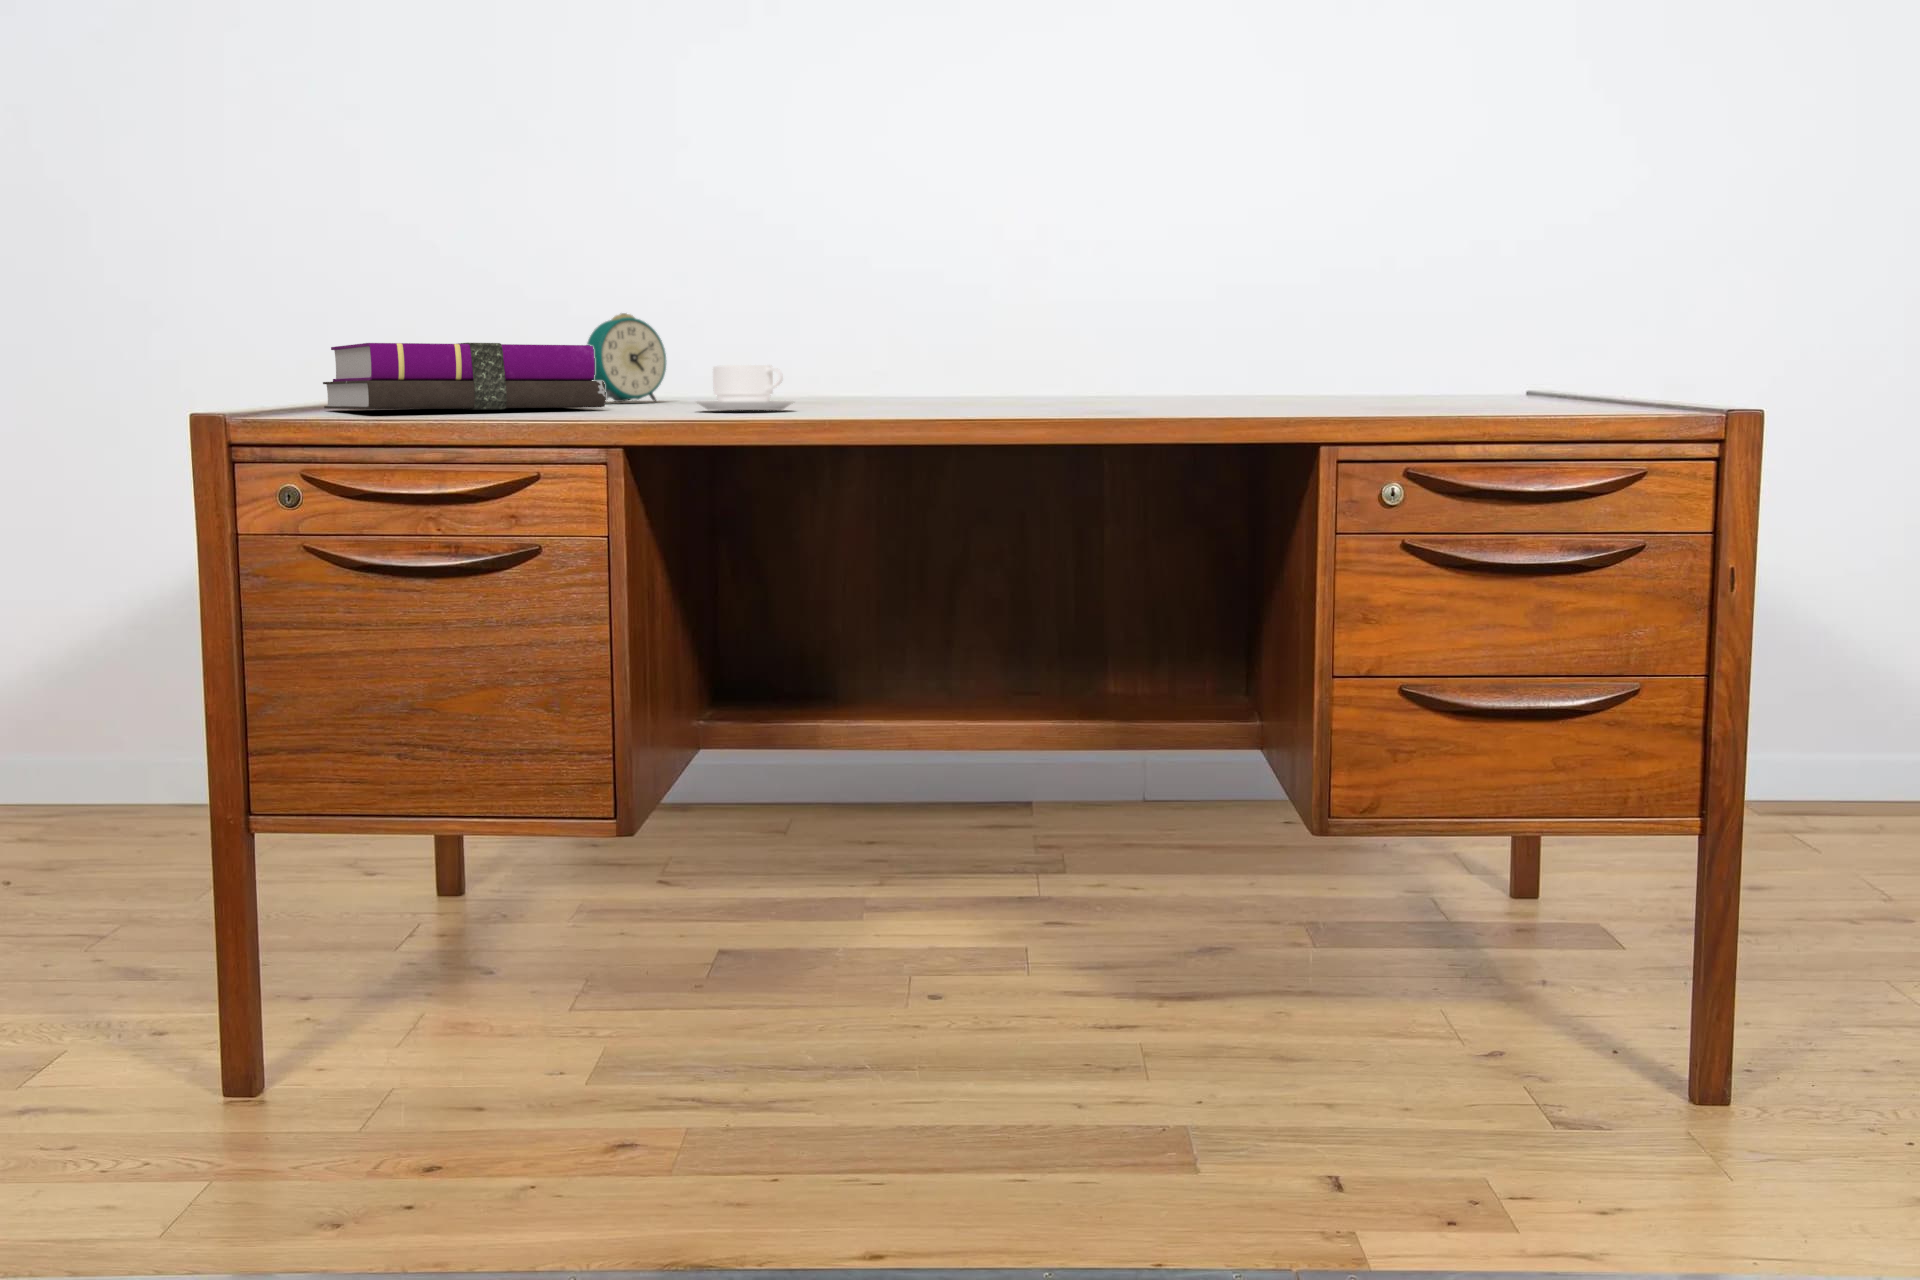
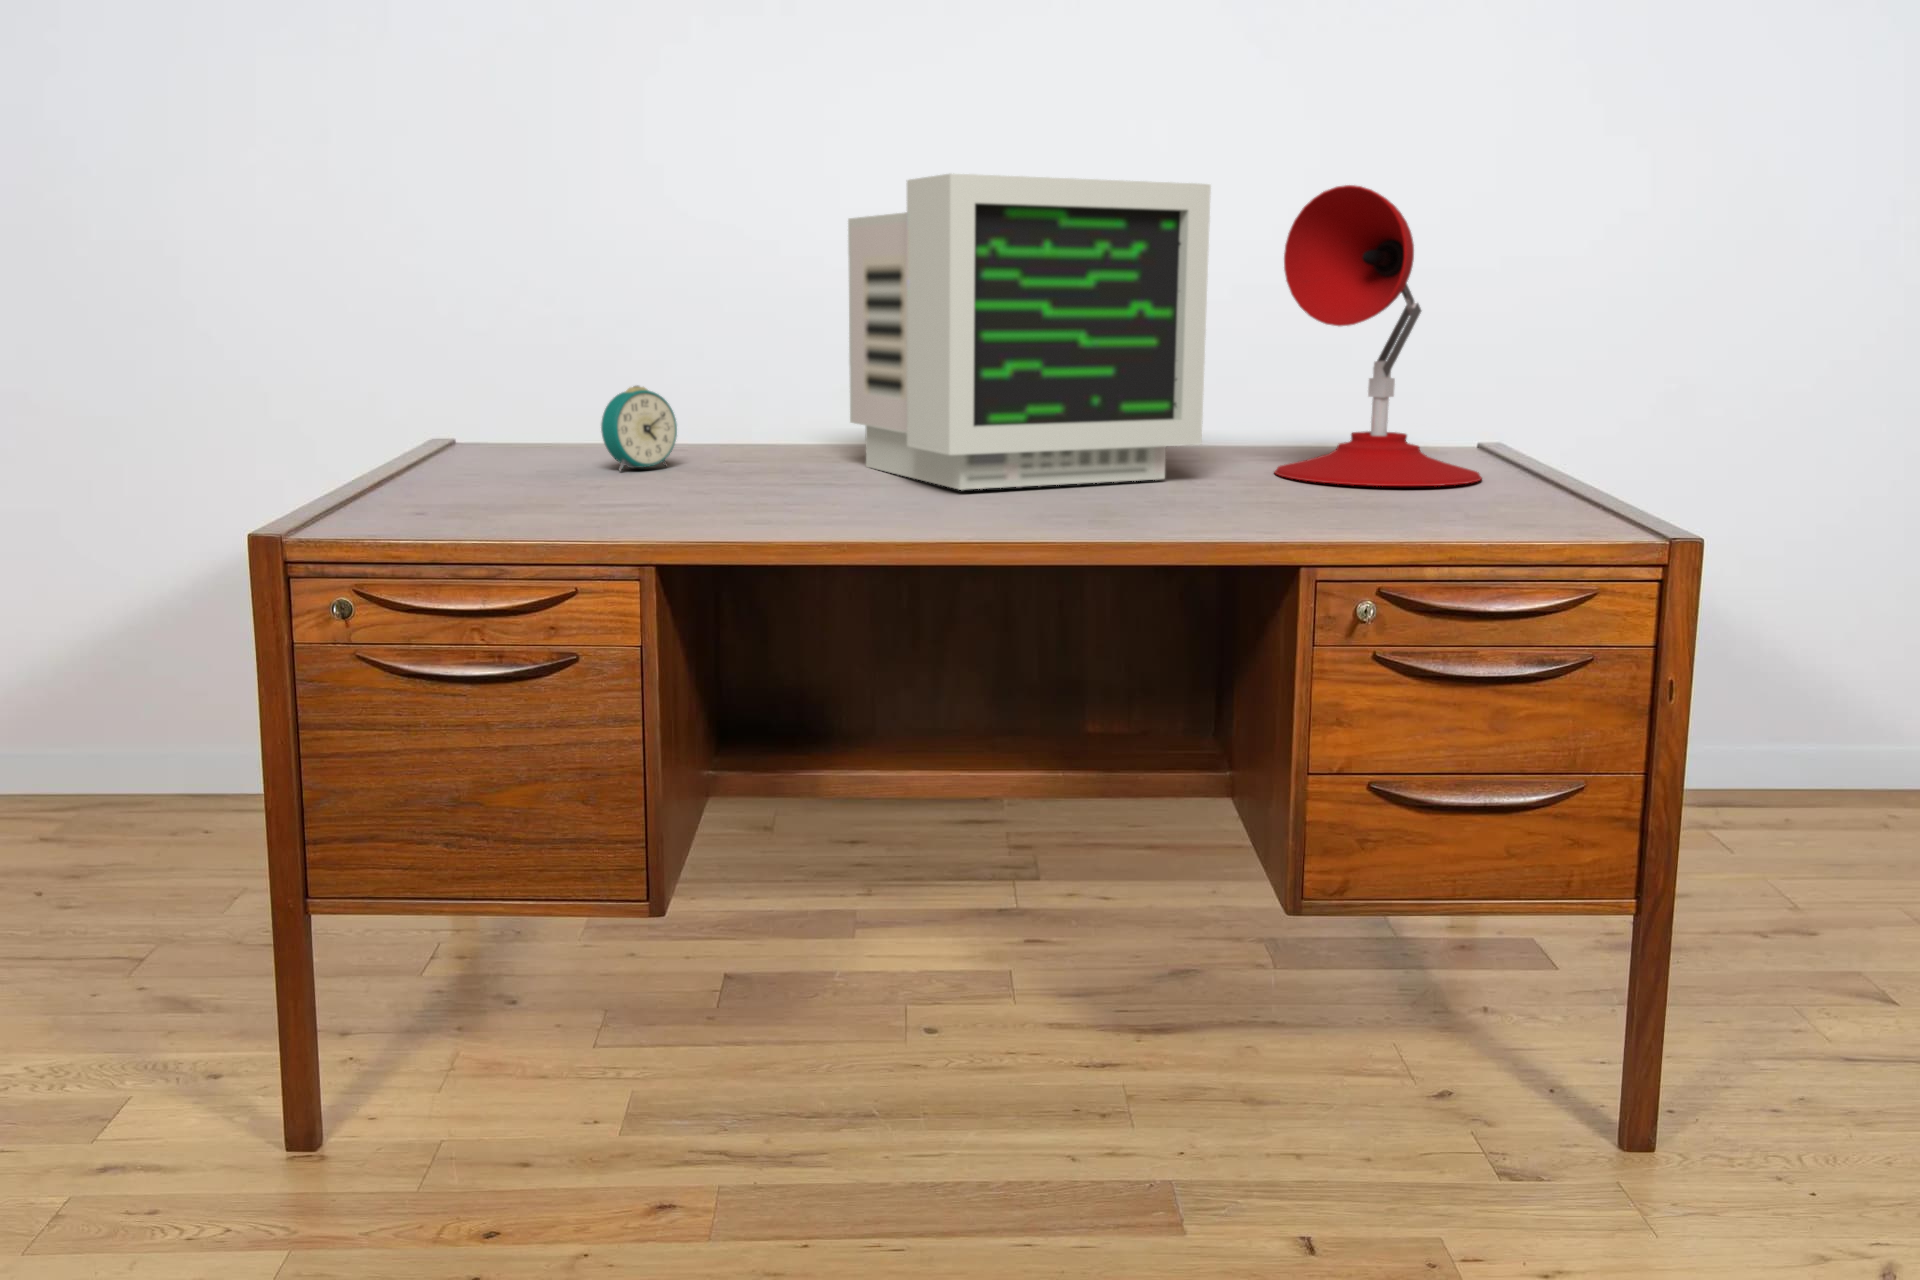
computer monitor: none [848,60,1228,402] -> present [848,173,1211,490]
desk lamp: none [1305,80,1531,401] -> present [1275,185,1482,486]
notebook: present [323,343,606,410] -> none [357,427,628,510]
coffee cup: present [697,365,793,410] -> none [713,459,808,506]

